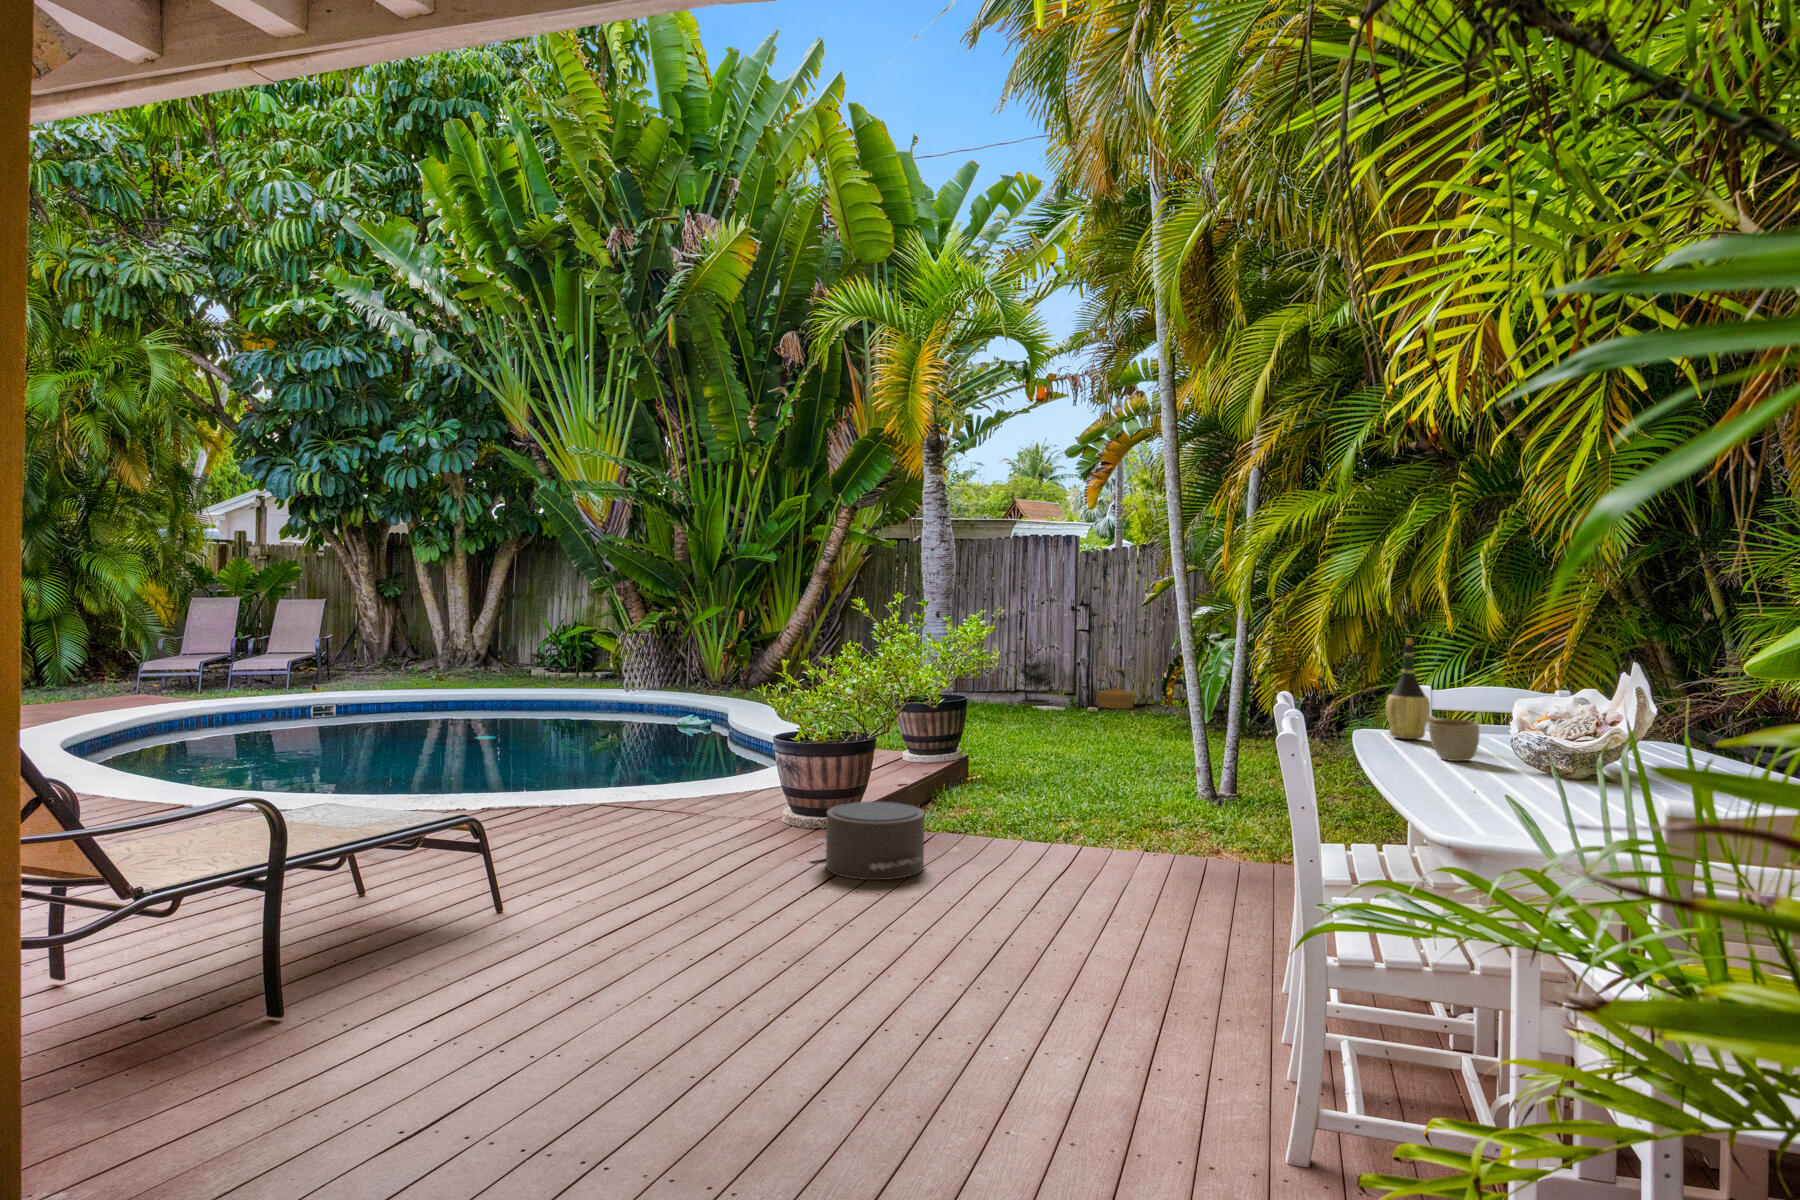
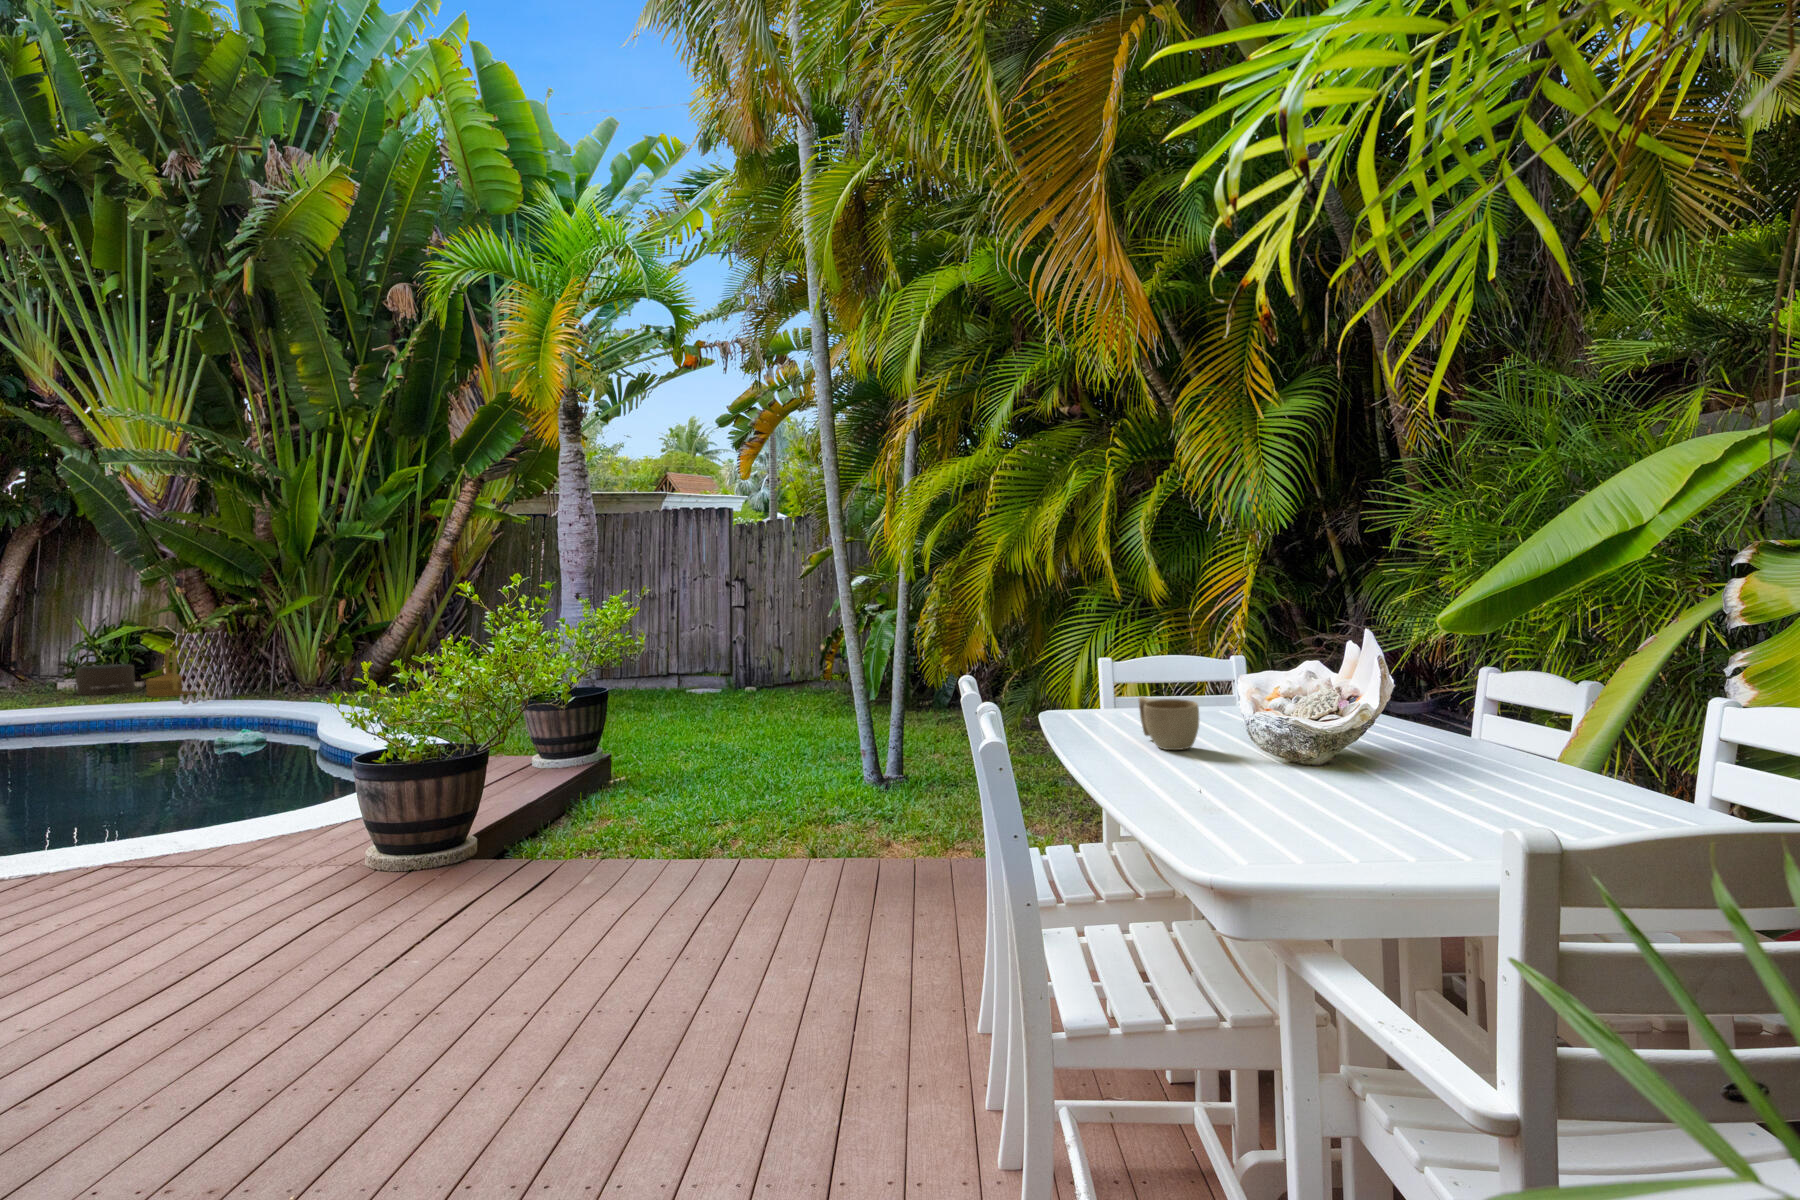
wine bottle: present [1386,638,1430,739] -> none [1083,605,1130,722]
potted tree: present [1019,652,1052,705] -> none [675,624,714,687]
woven basket: present [1096,666,1135,709] -> present [146,649,195,697]
pouf: present [814,802,925,880] -> present [76,664,135,695]

